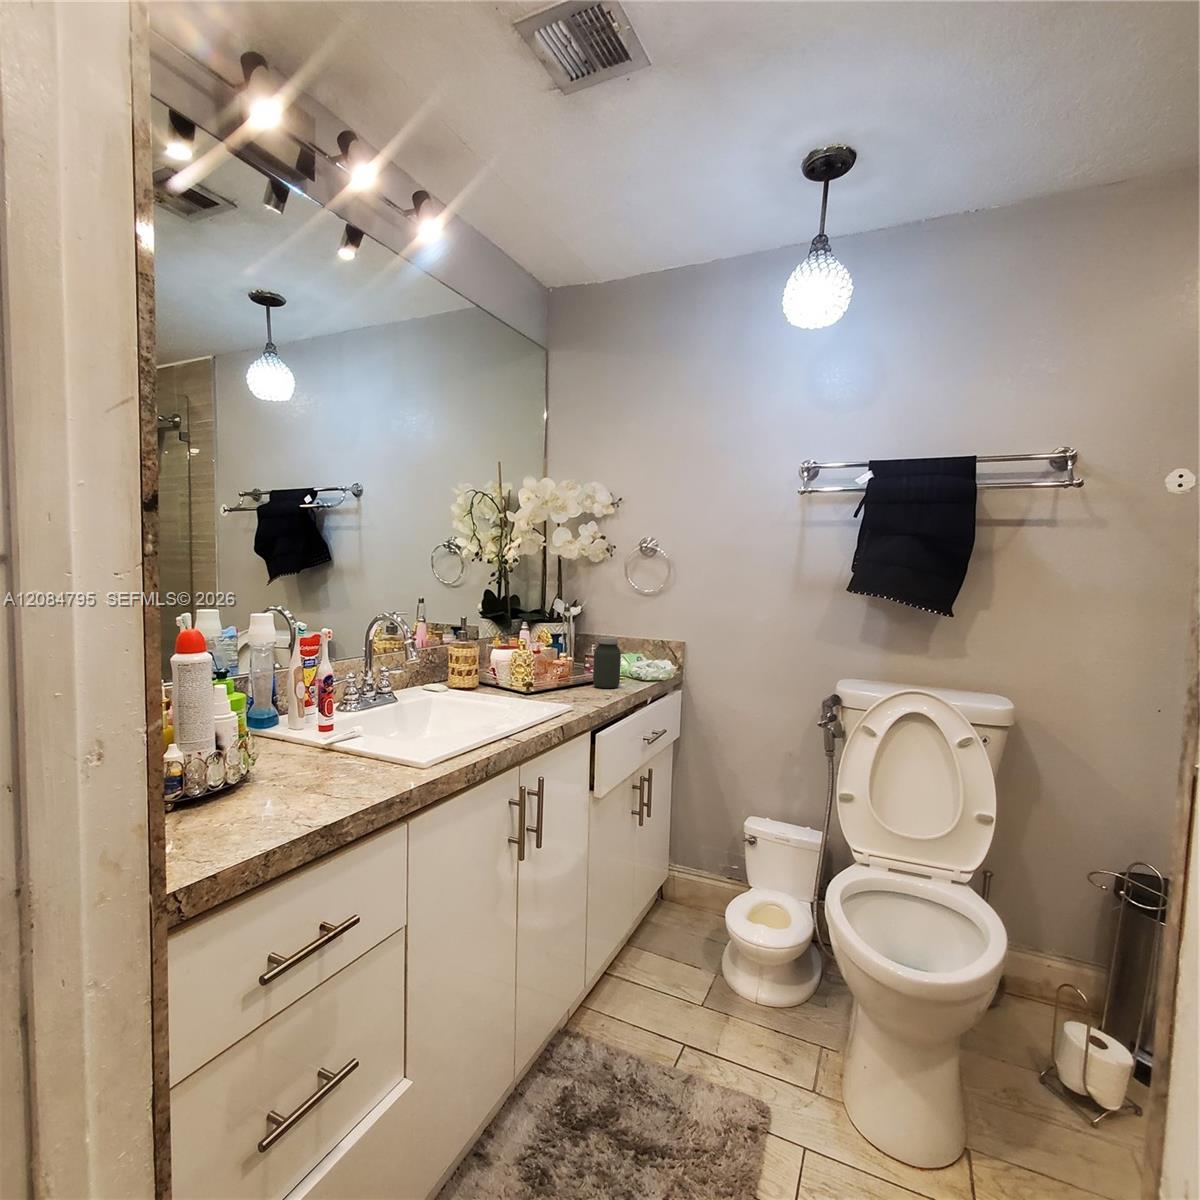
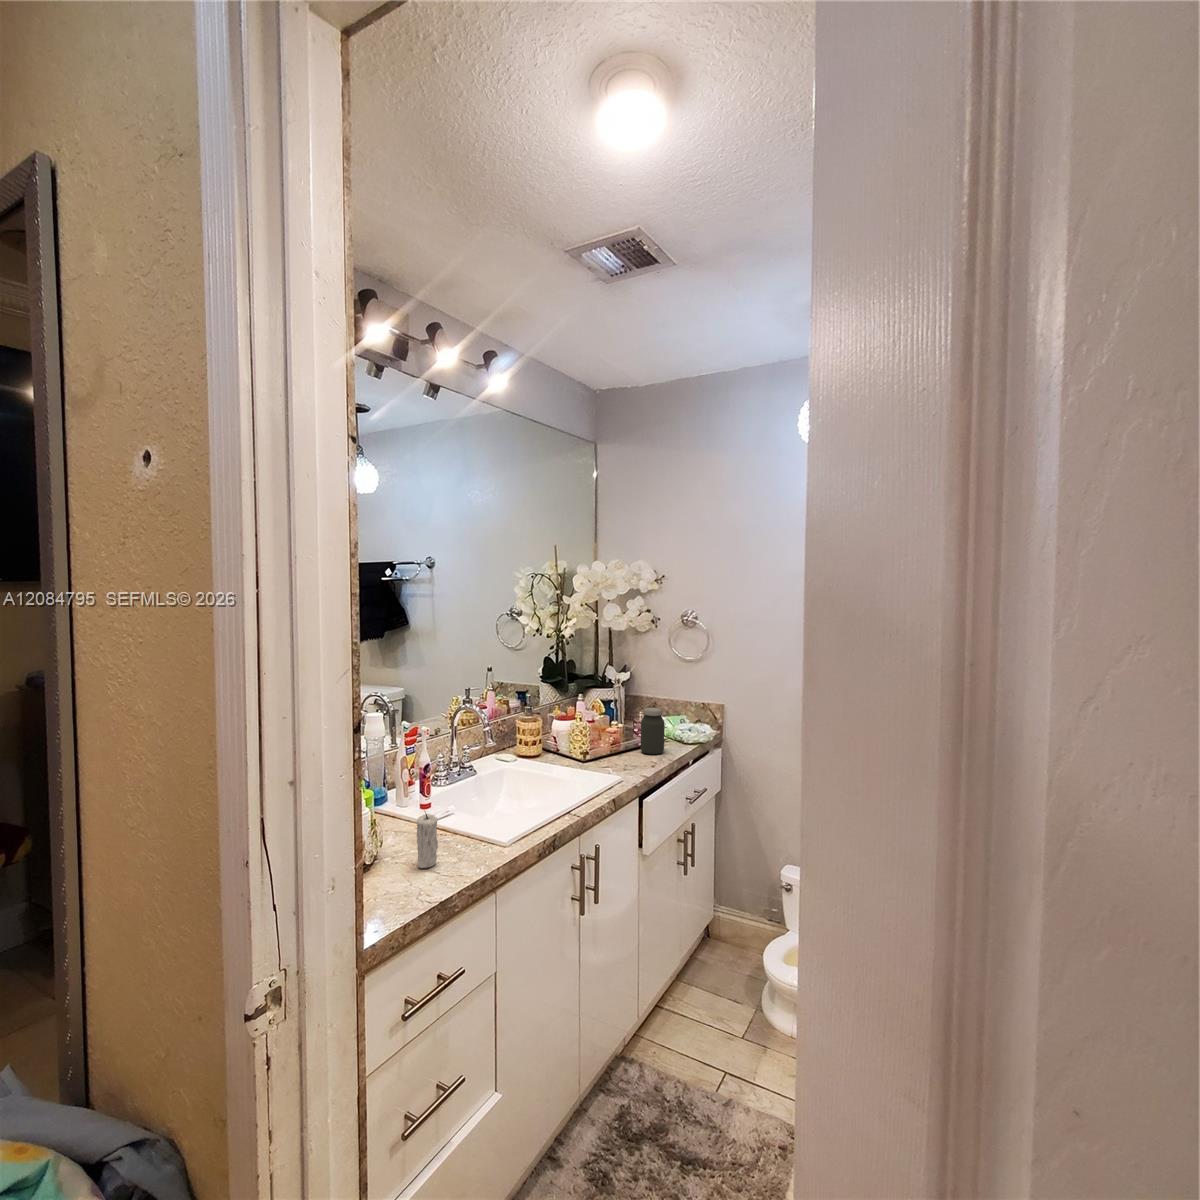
candle: none [296,707,328,788] -> present [417,812,438,868]

